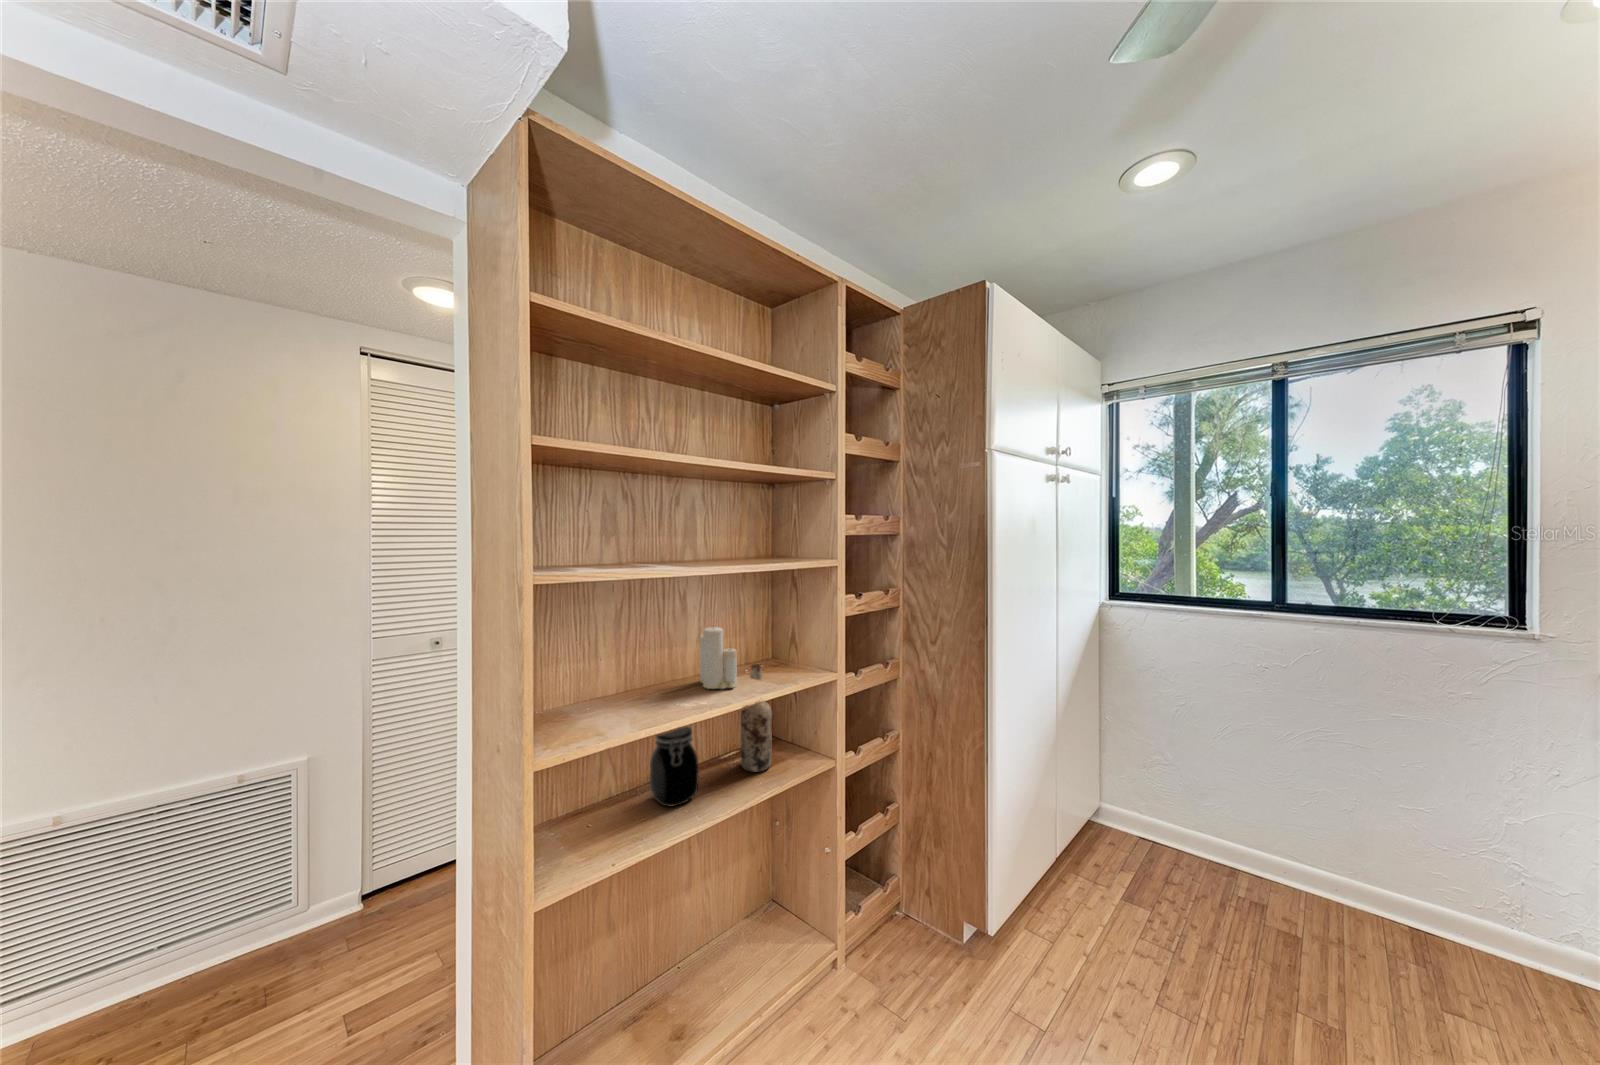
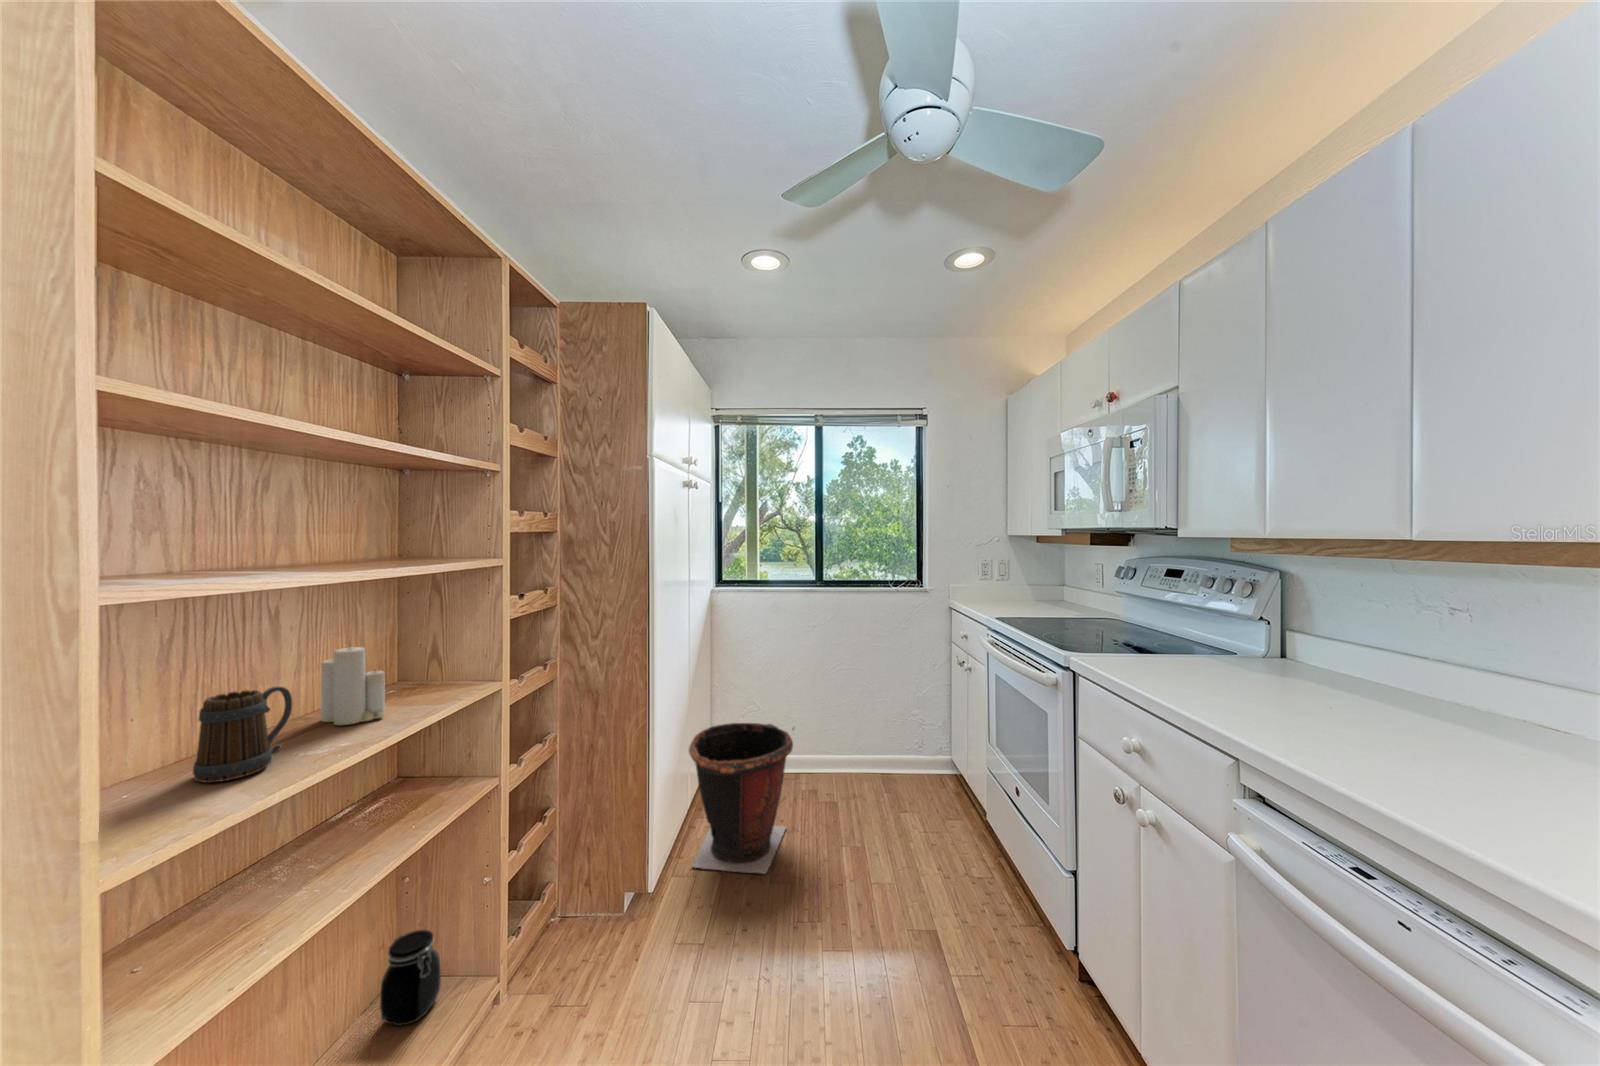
mug: none [608,651,666,716] -> present [193,687,292,783]
wine bottle: present [740,664,772,772] -> none [376,688,421,818]
jar: present [650,726,699,806] -> present [380,930,441,1025]
trash can: none [1050,763,1210,988] -> present [689,723,794,874]

